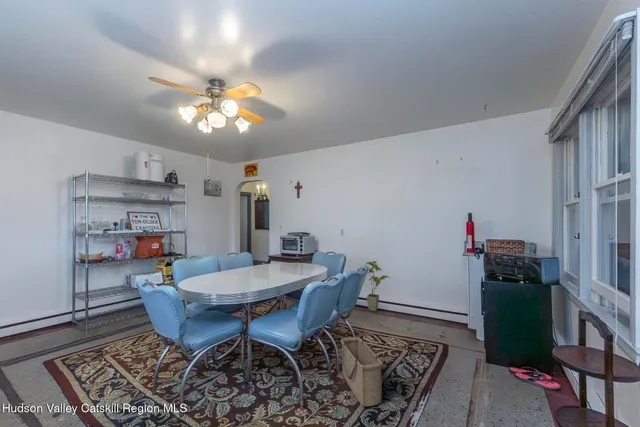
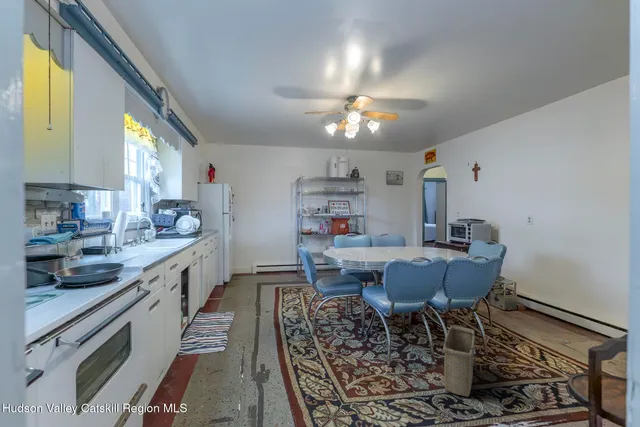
house plant: present [366,261,389,311] -> none [551,261,599,329]

